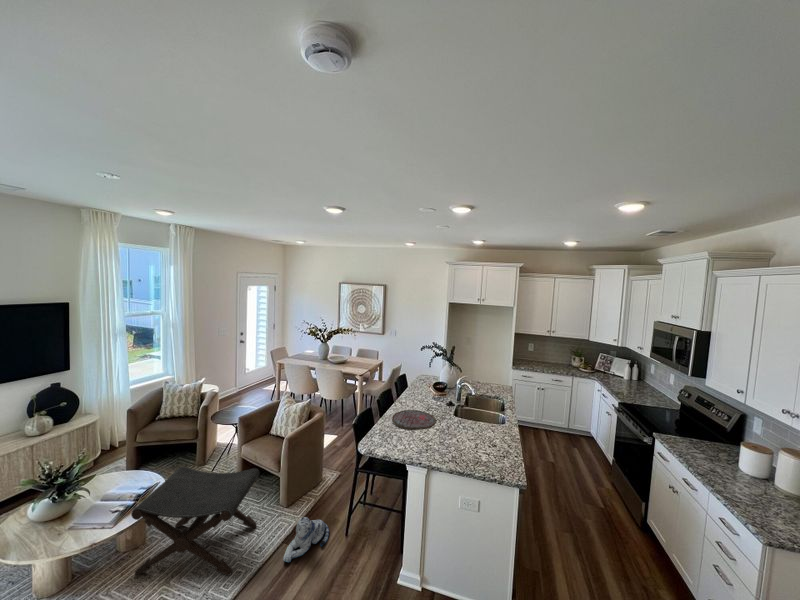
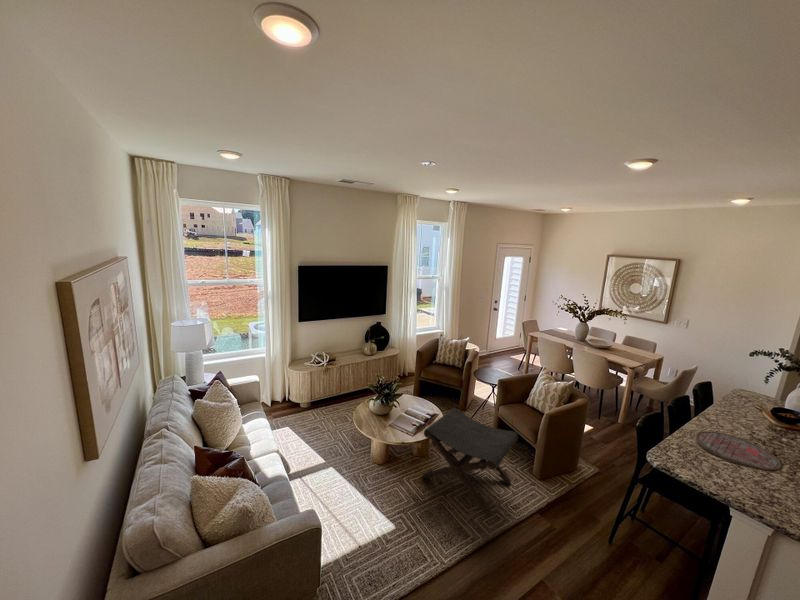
plush toy: present [283,517,329,562] -> none [538,498,587,537]

